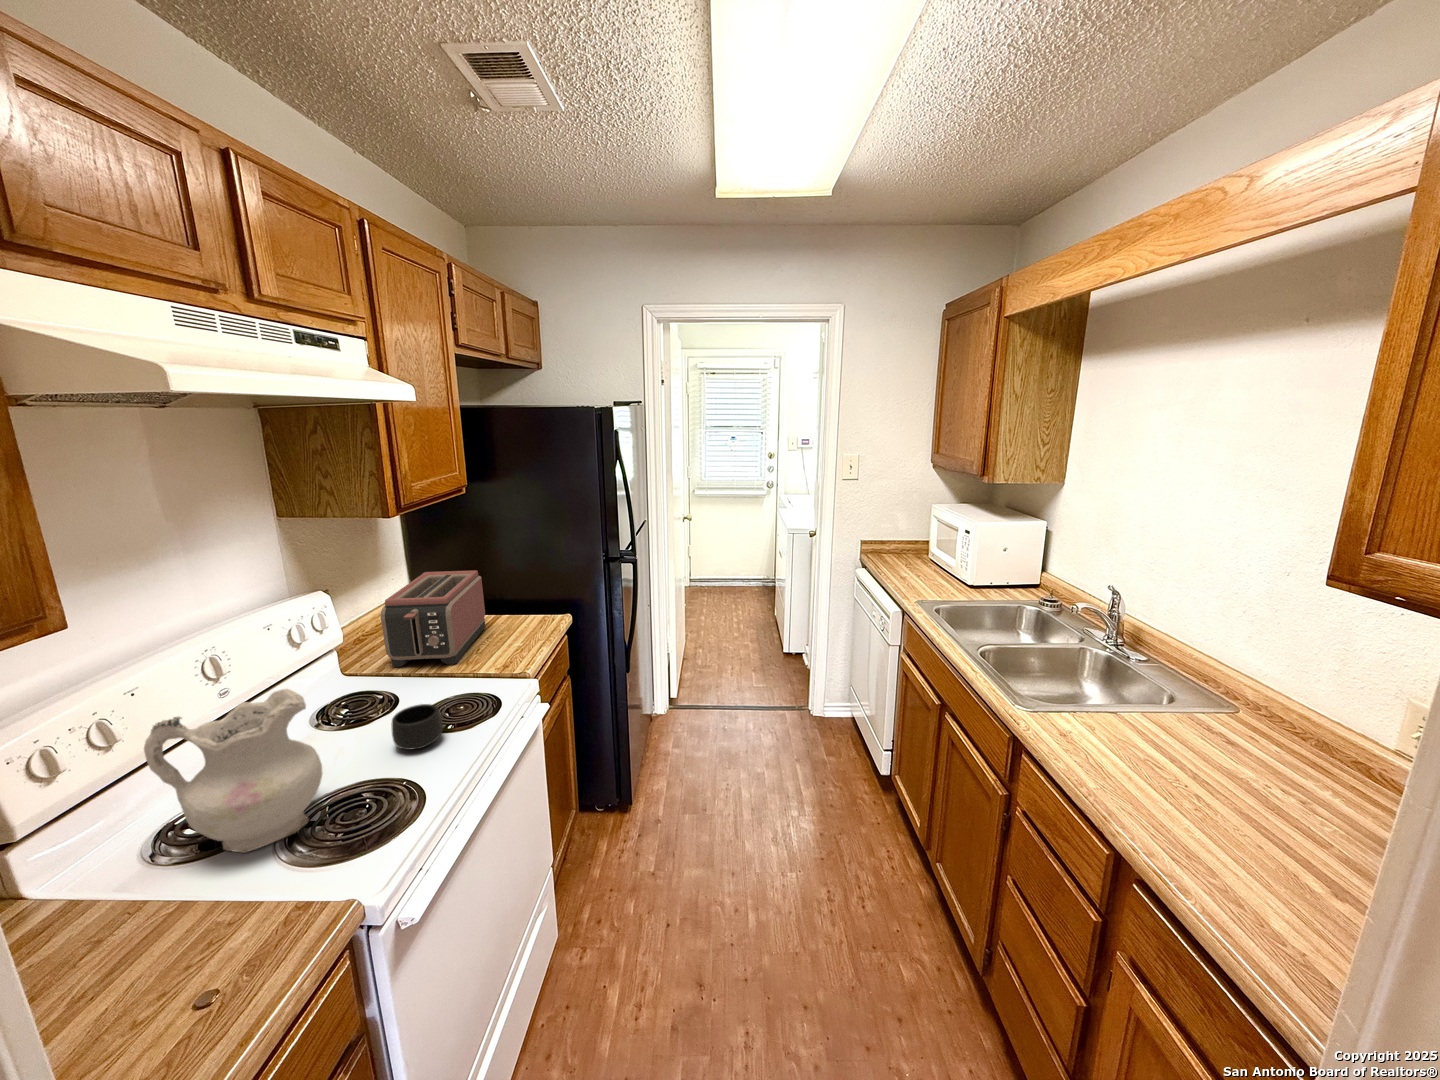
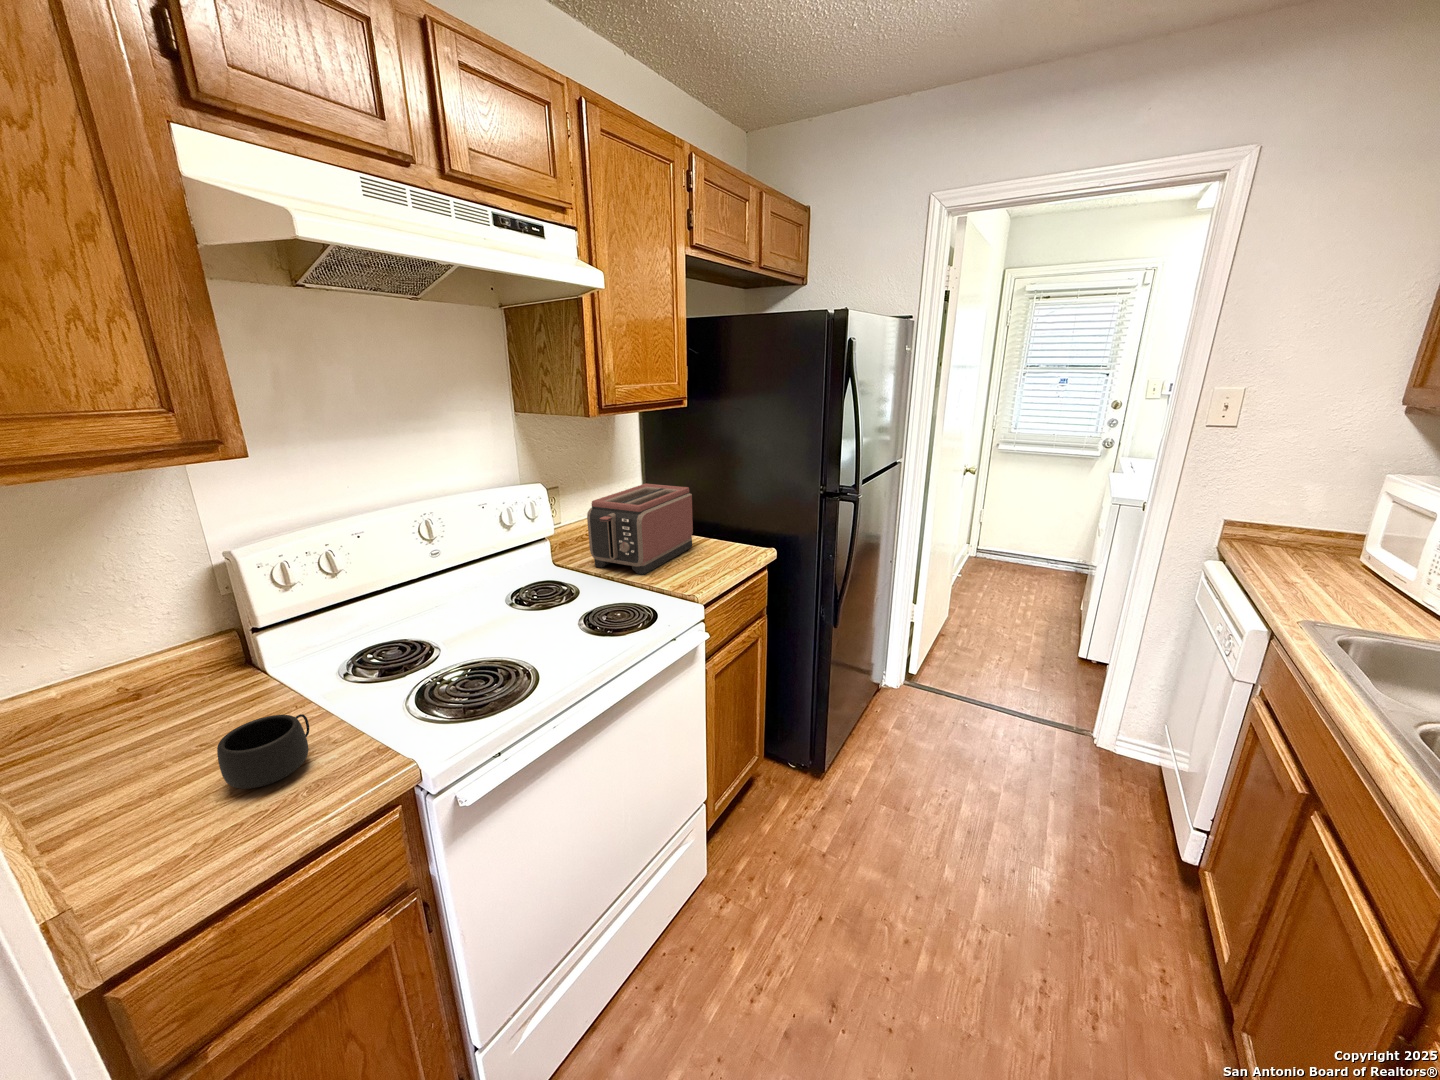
ceramic pitcher: present [144,689,322,853] -> none [319,552,454,690]
mug: present [391,704,443,750] -> present [217,714,309,789]

